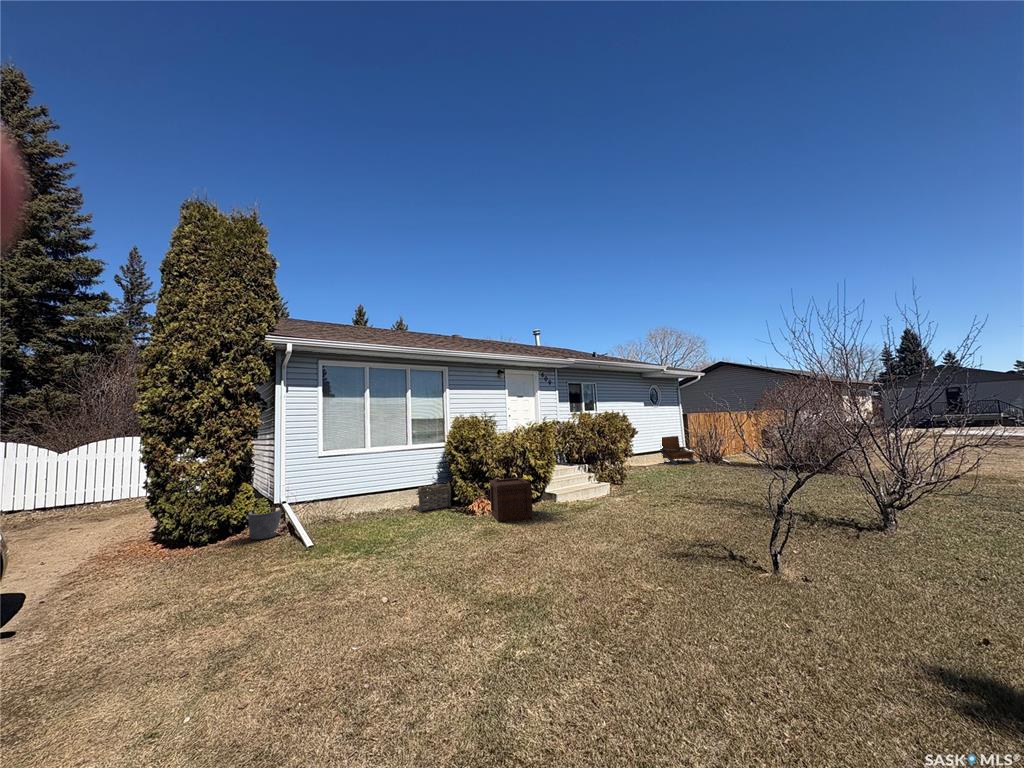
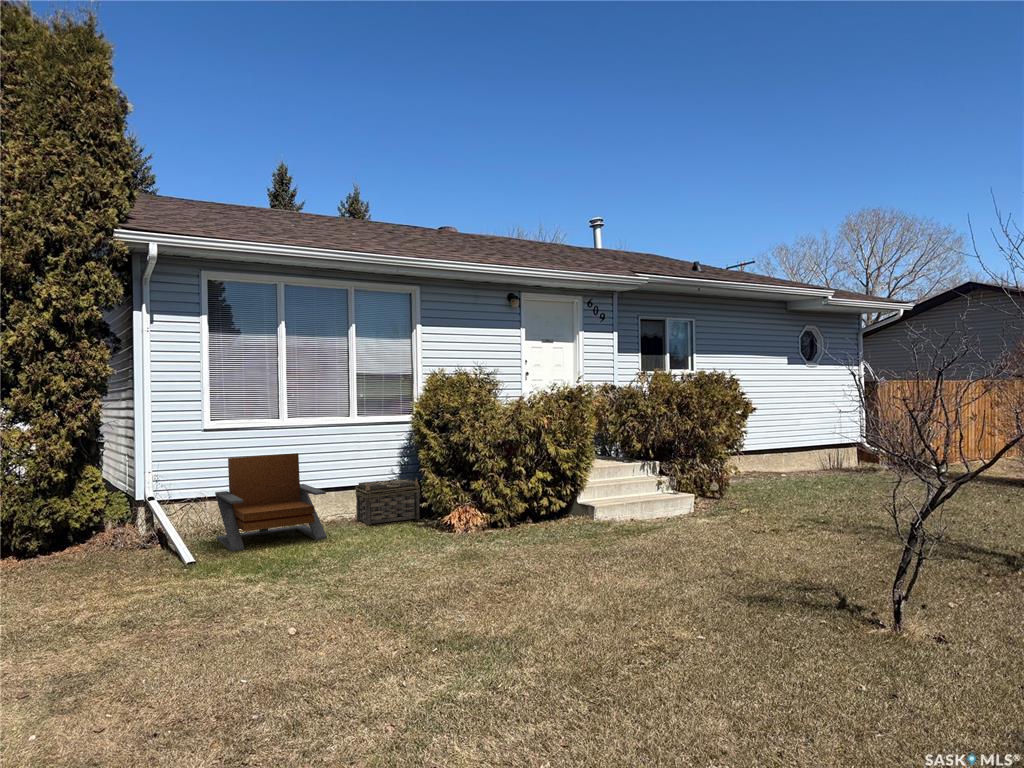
lounge chair: present [660,436,696,465] -> present [215,453,327,551]
wooden crate: present [490,478,533,522] -> none [481,474,548,543]
planter: present [248,508,281,540] -> none [97,506,147,552]

